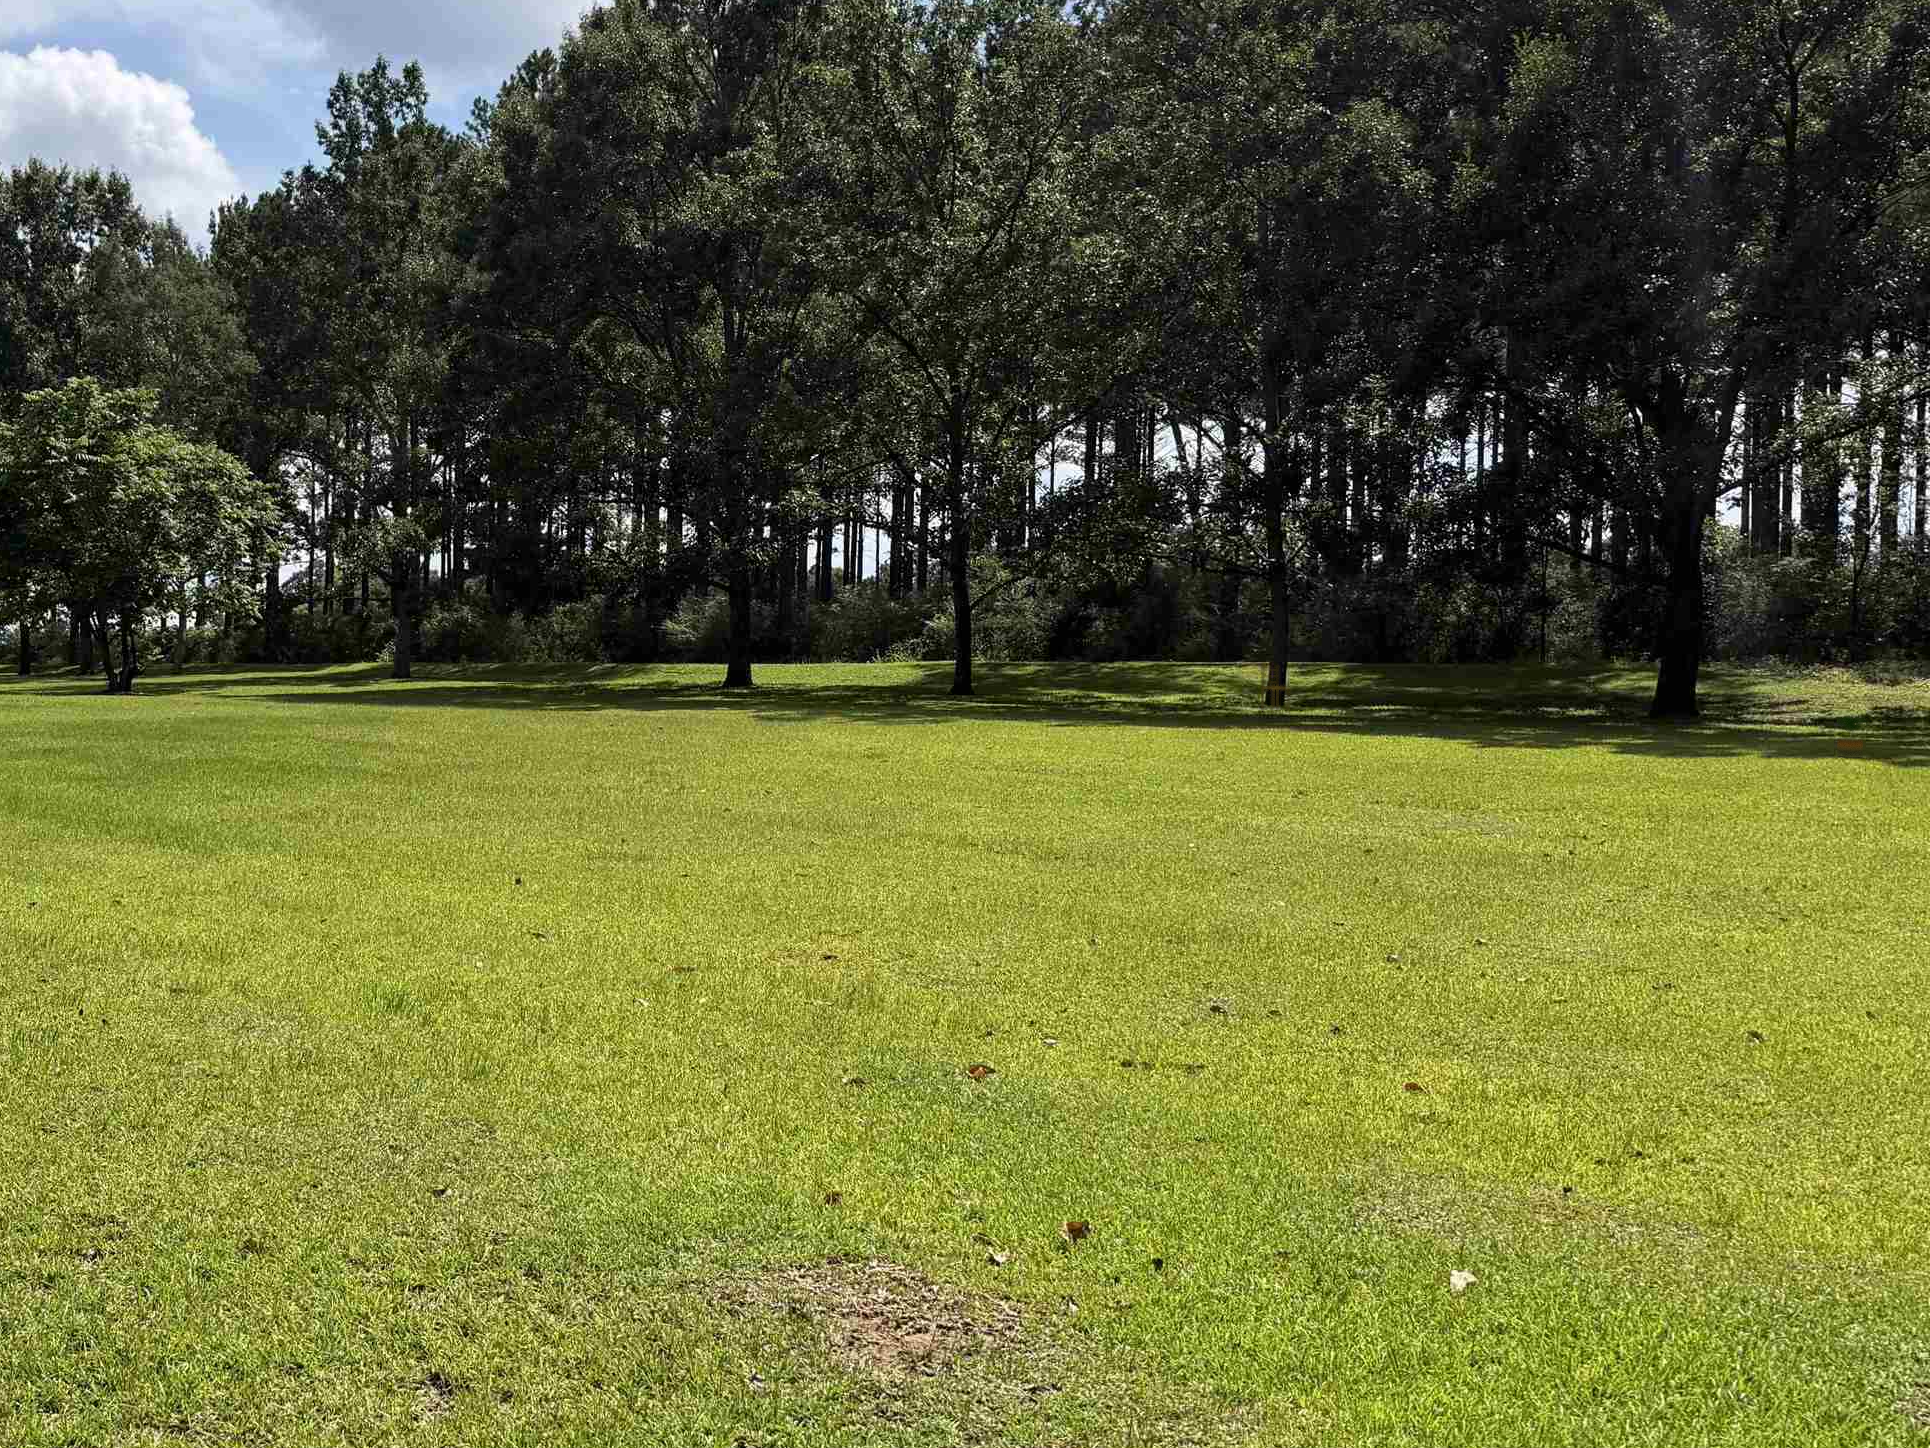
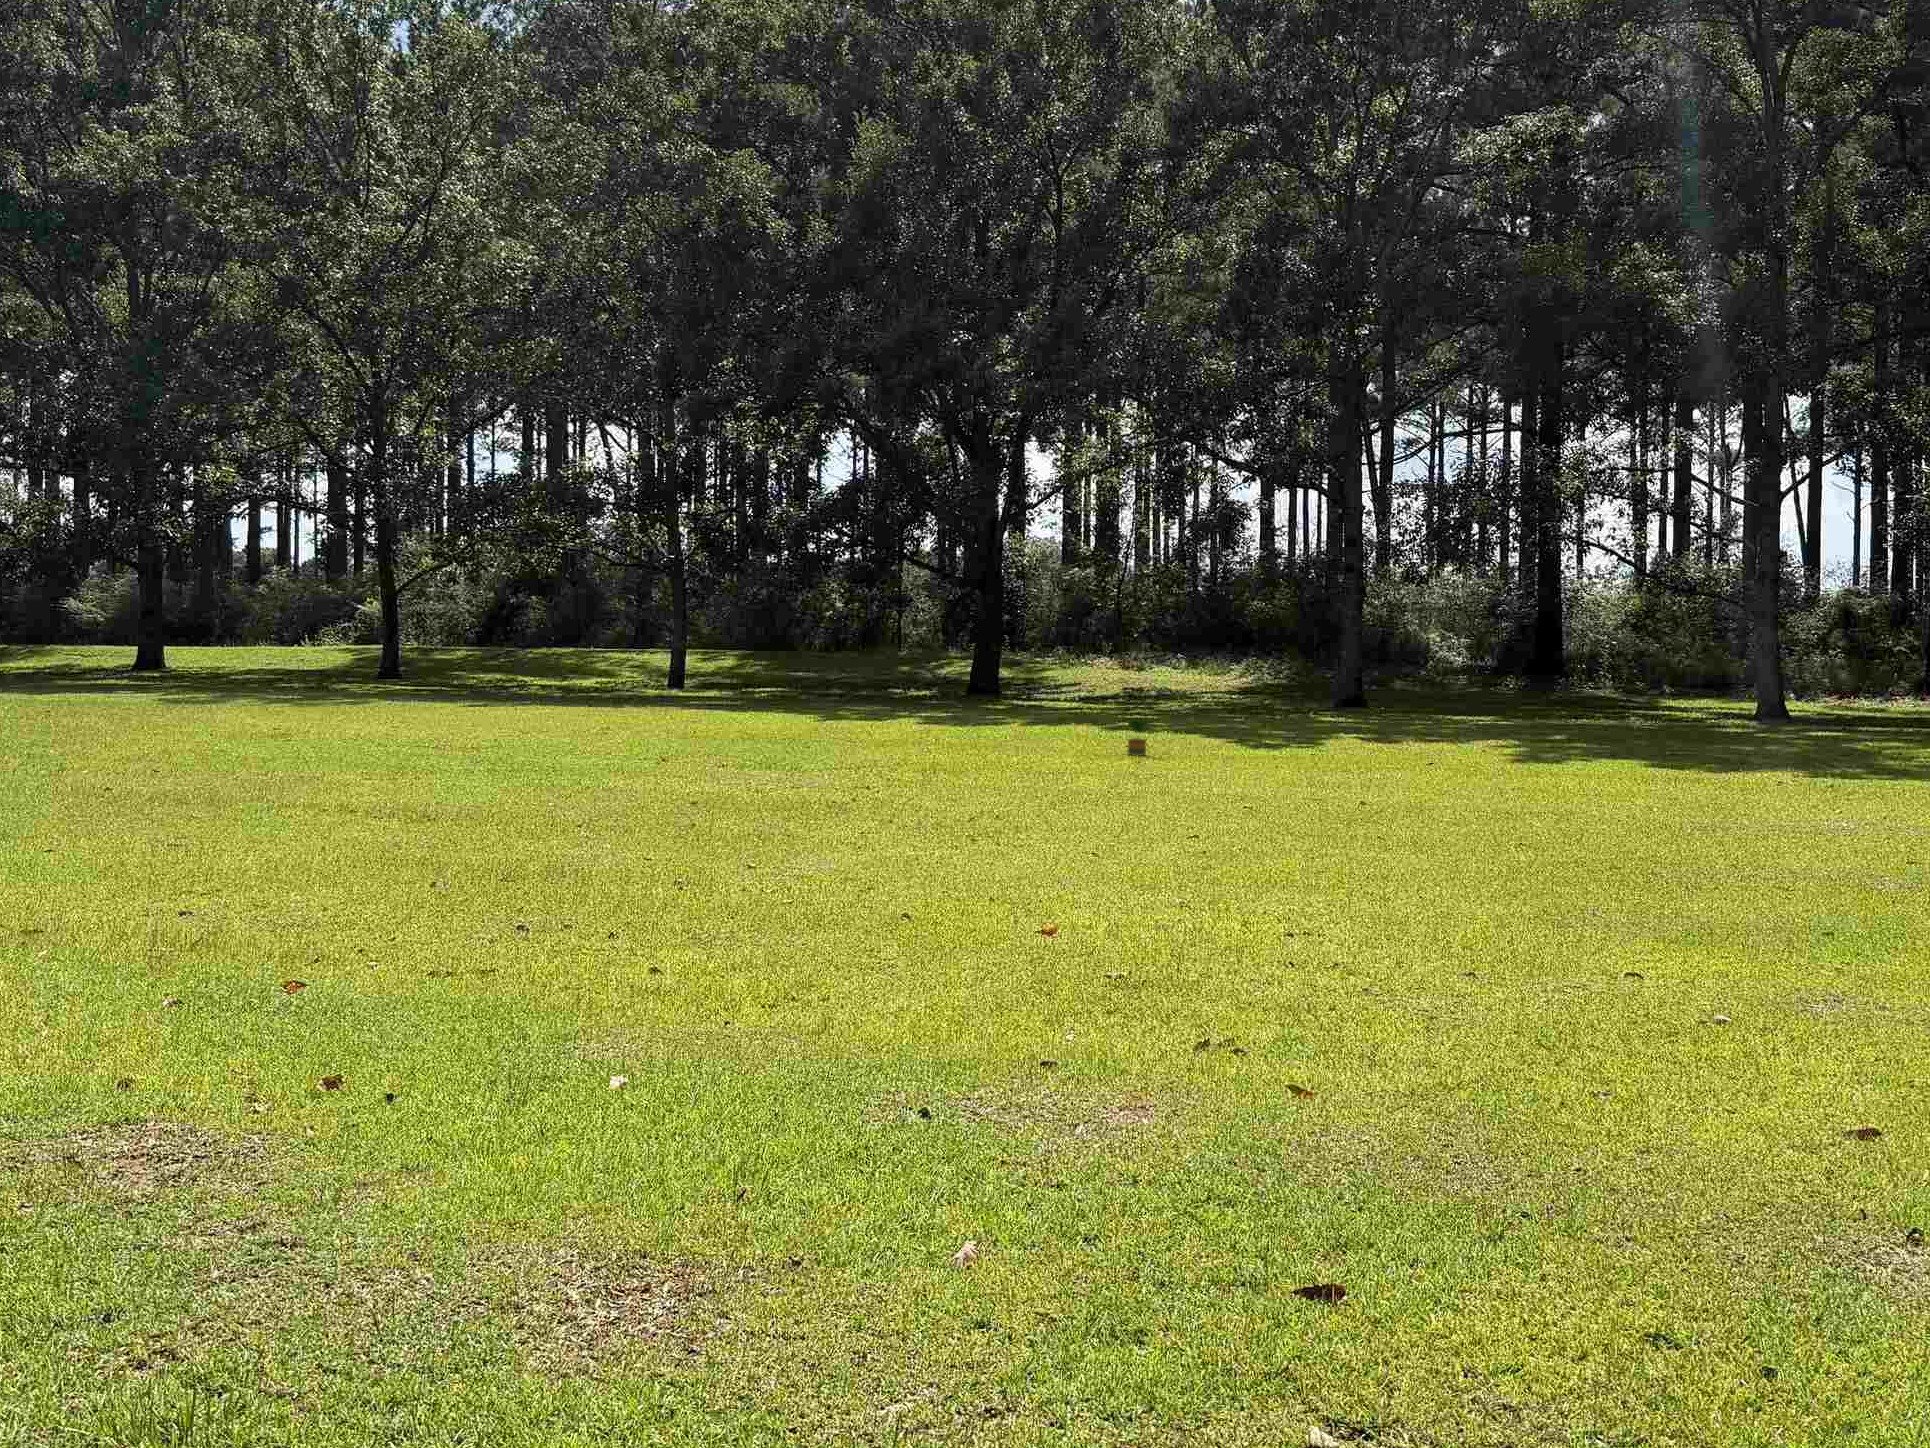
chair: present [1261,666,1290,711] -> none [660,658,685,703]

